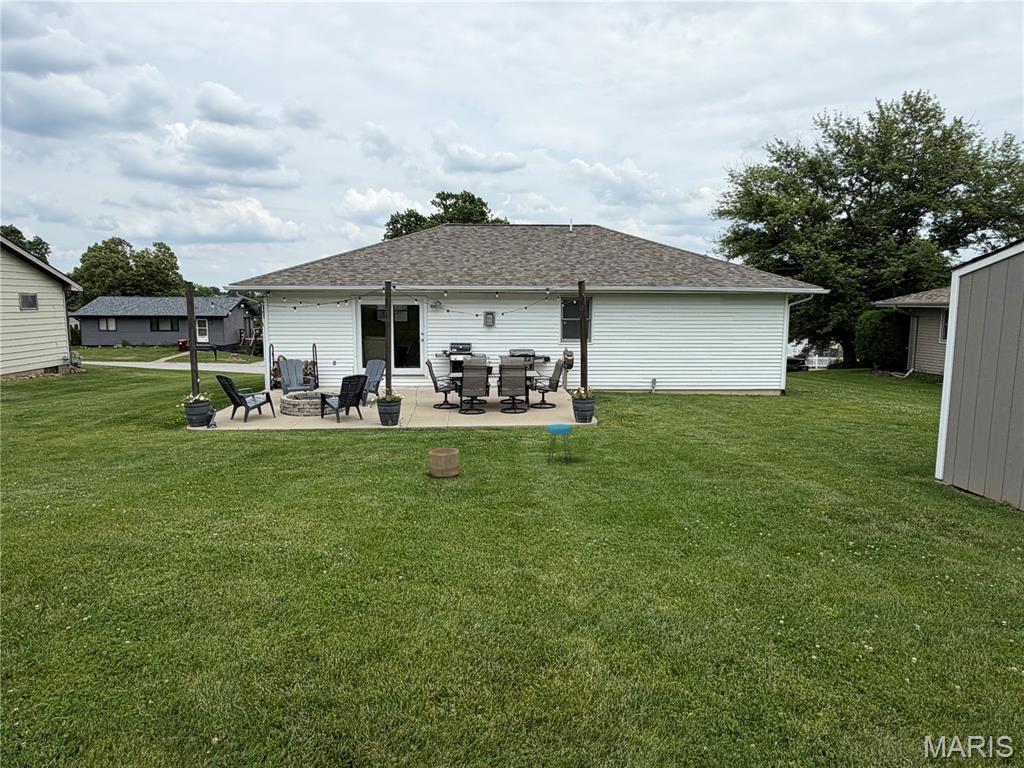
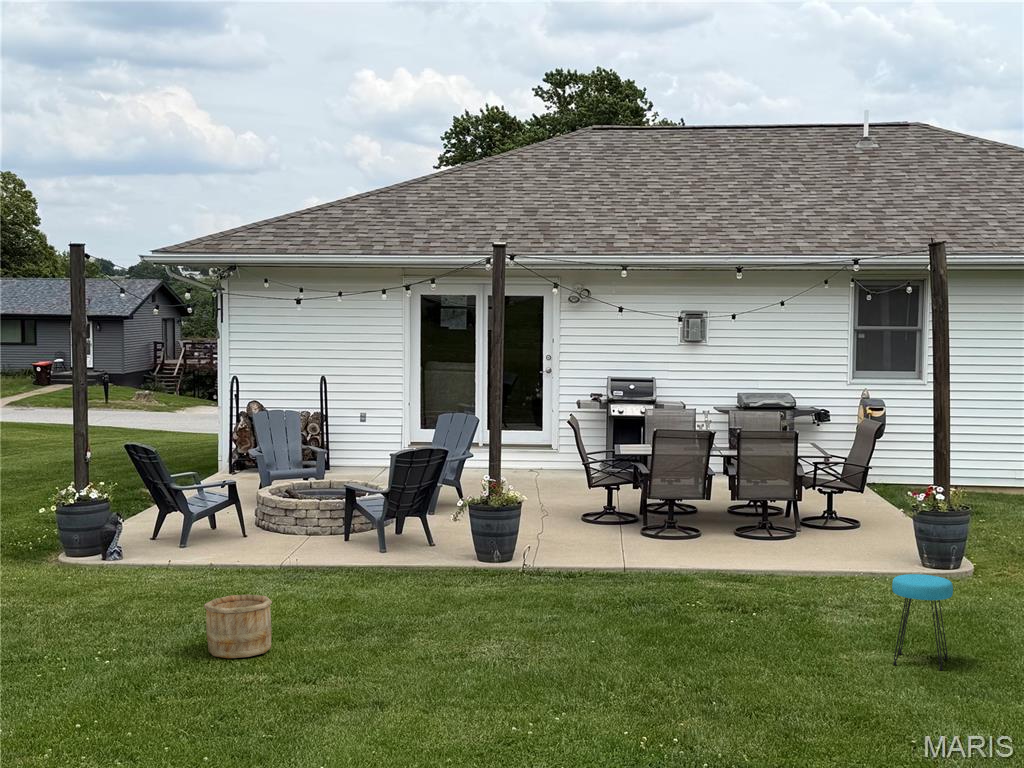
wooden bucket: present [428,448,459,477] -> present [204,594,272,658]

